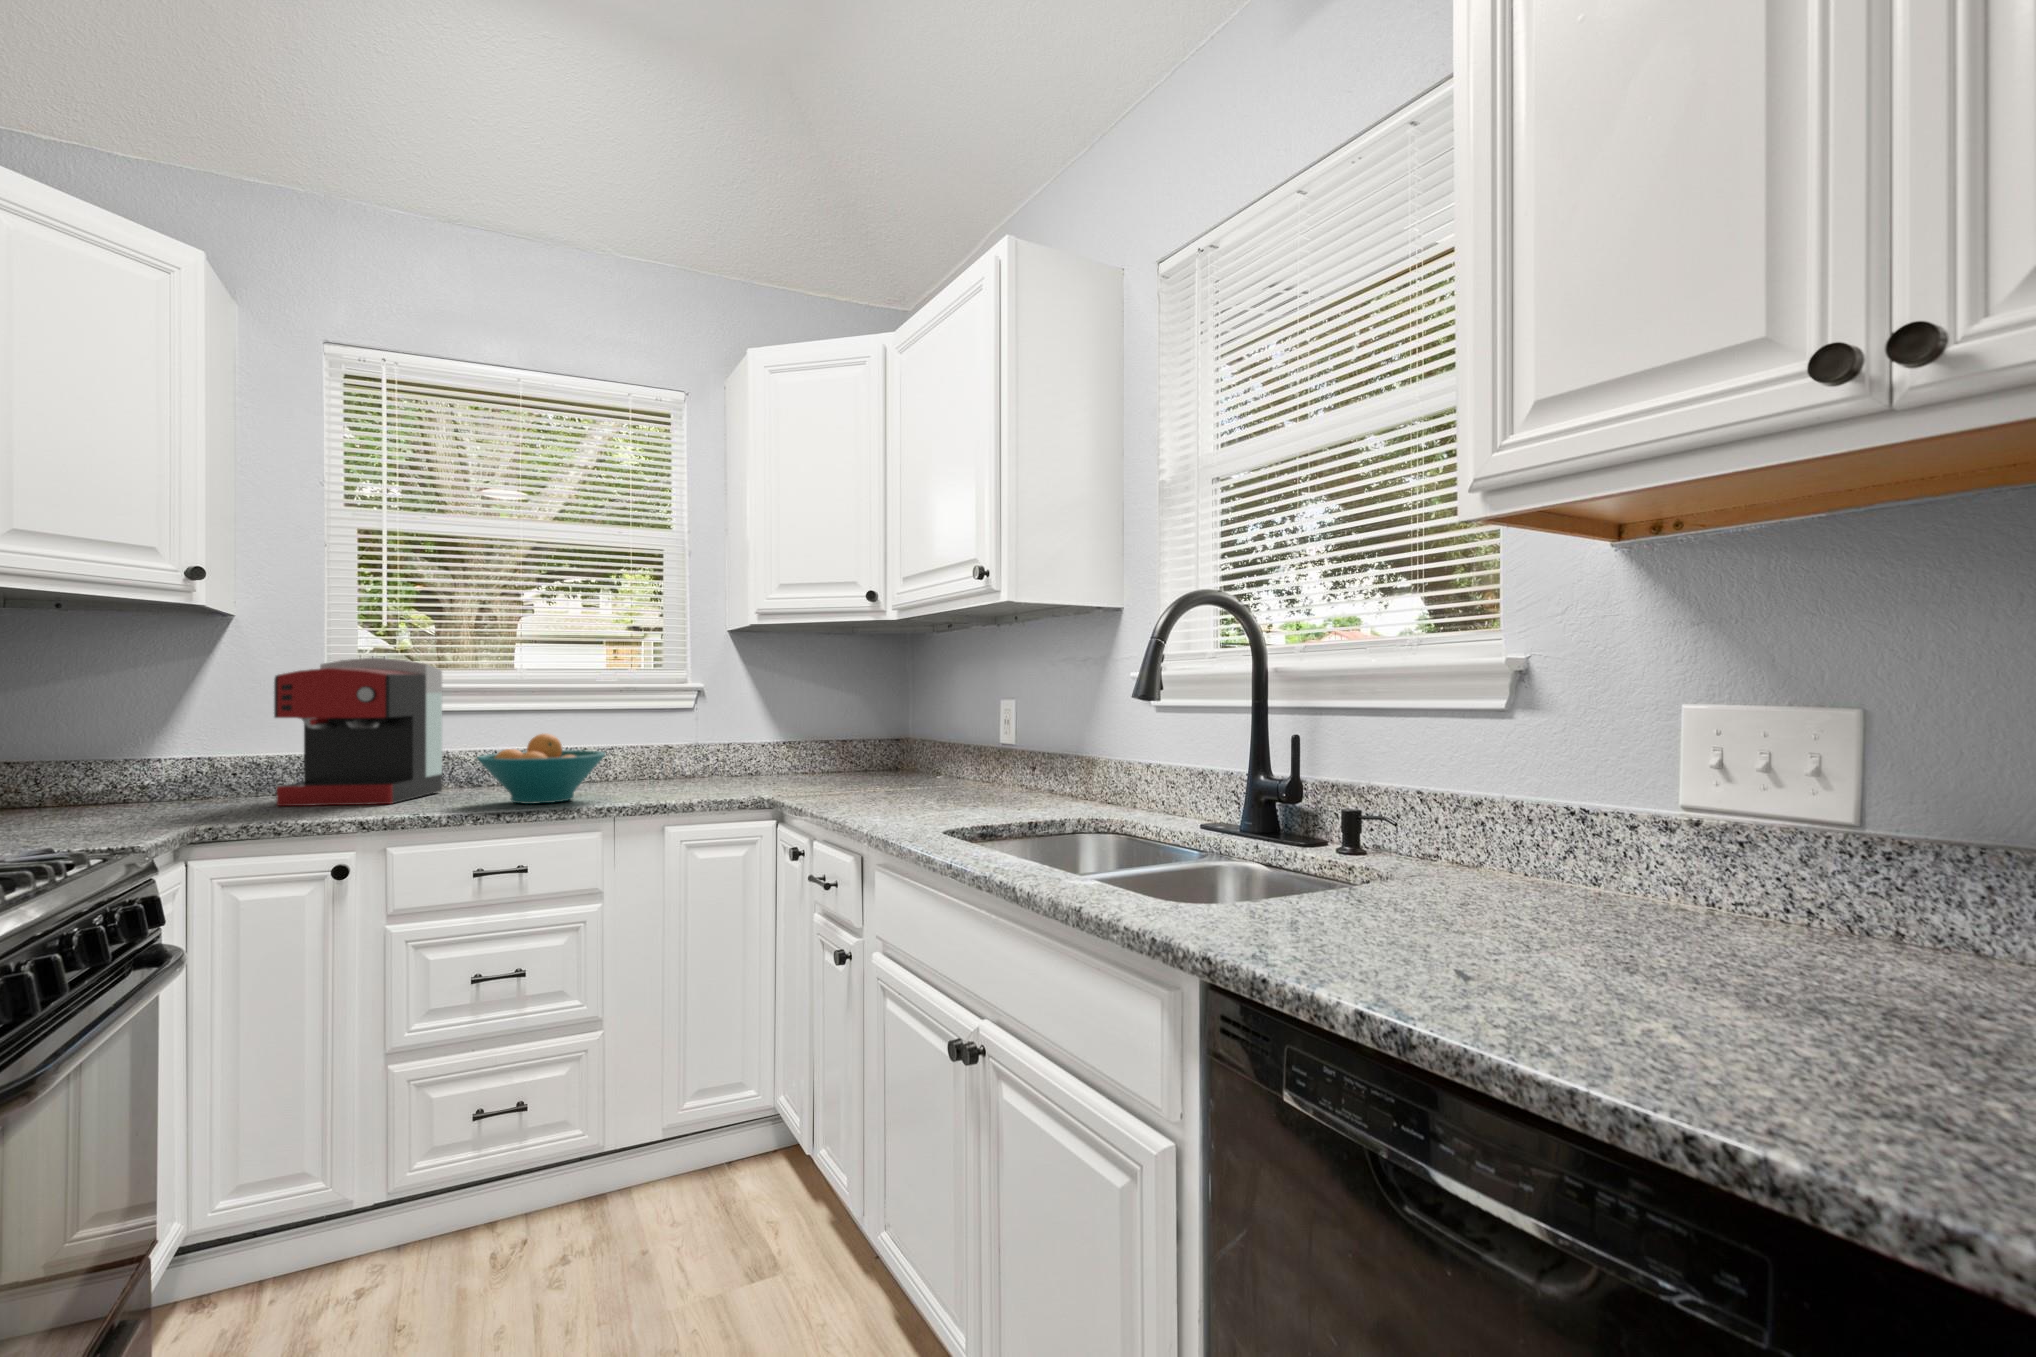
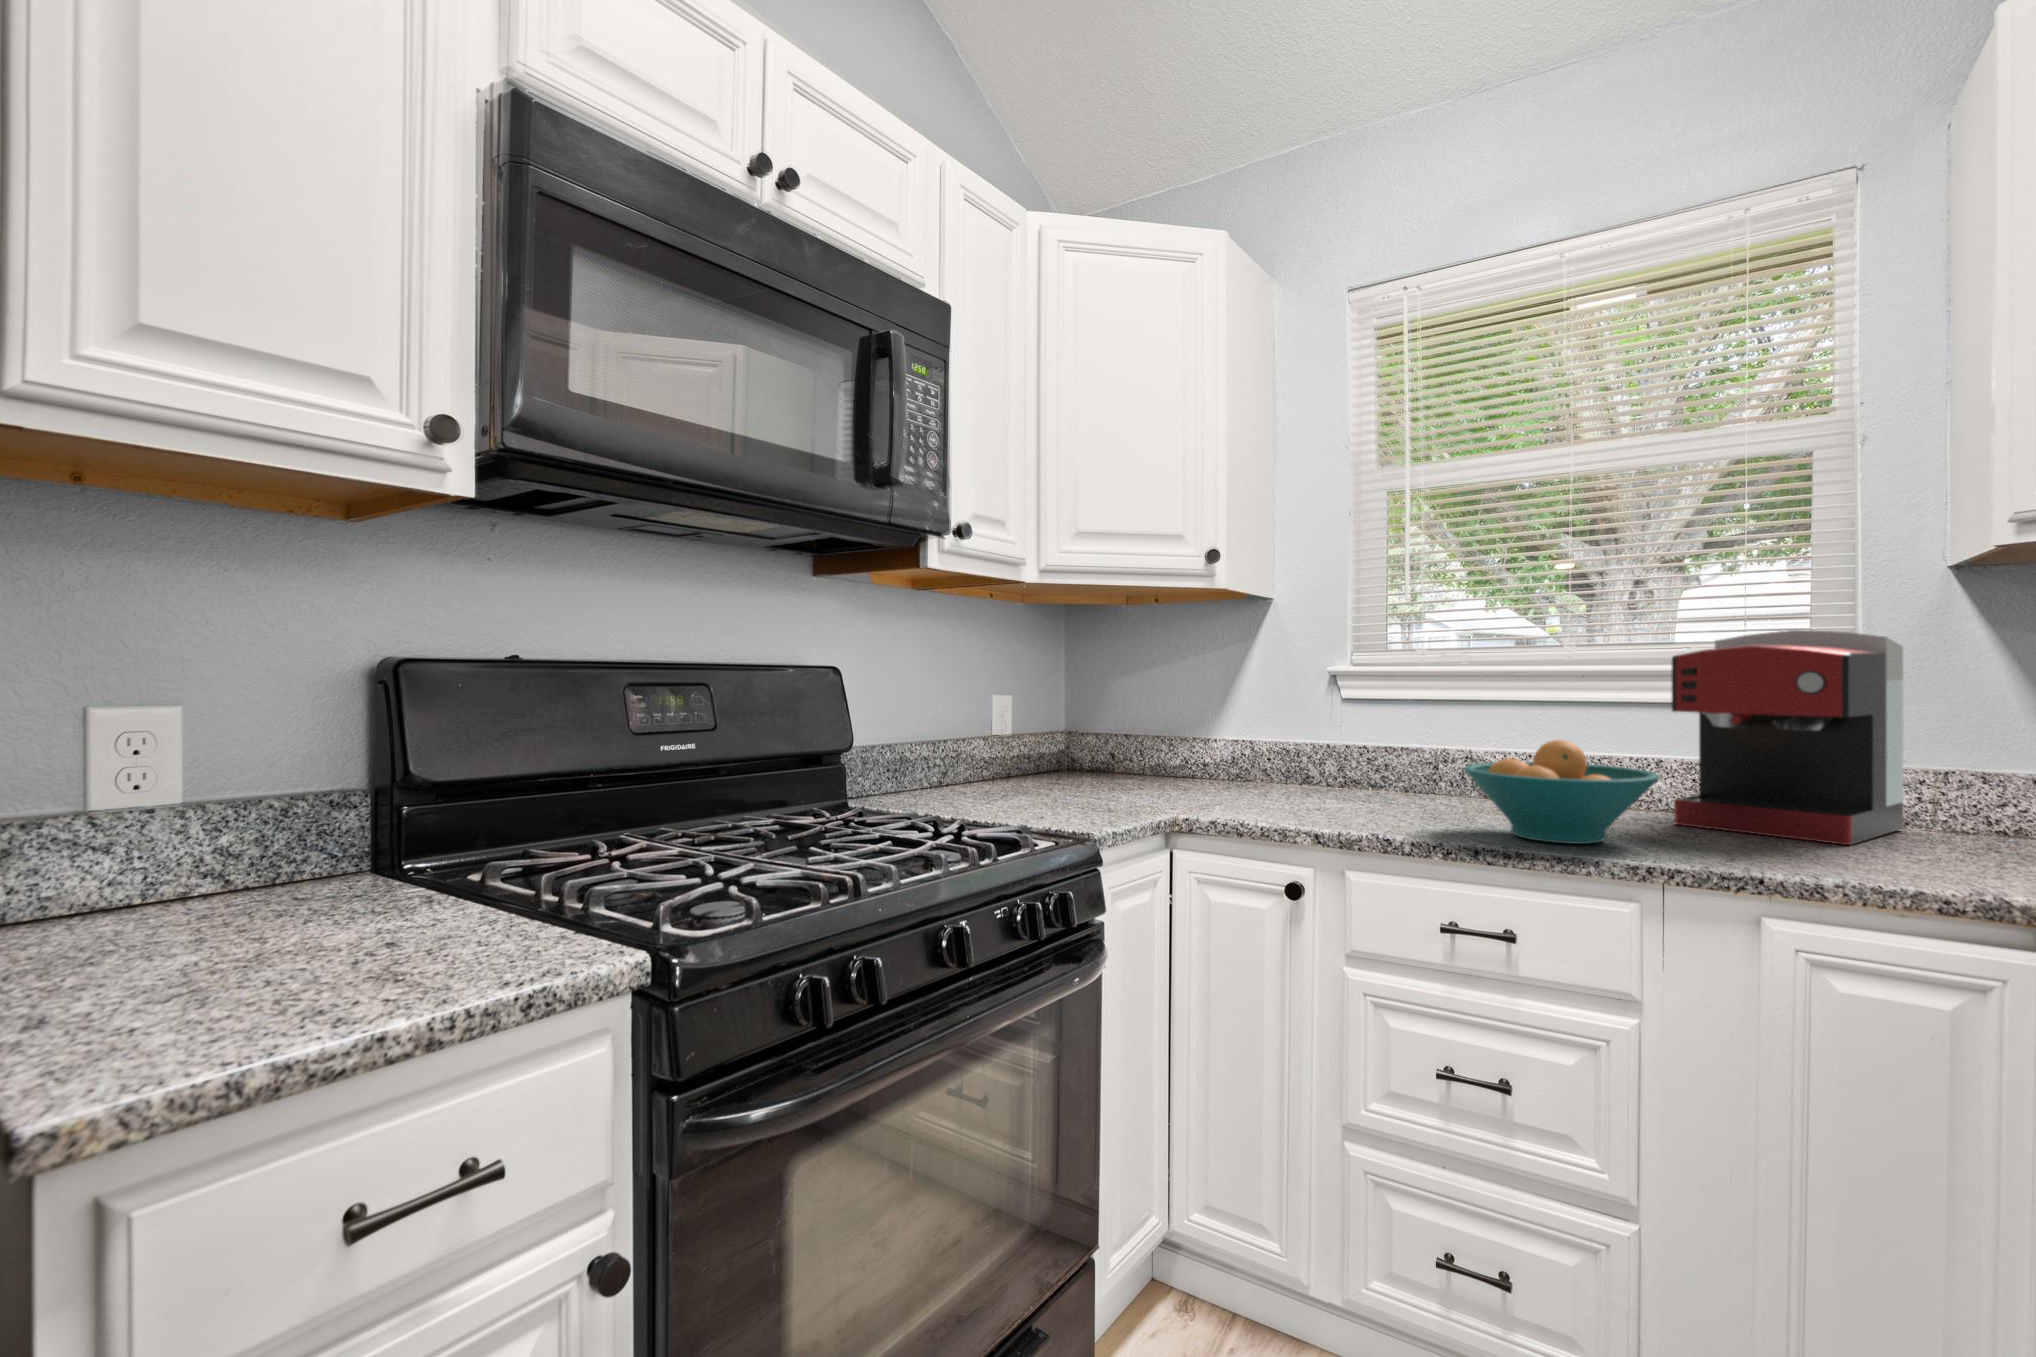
coffee maker: present [274,658,442,806] -> present [1672,630,1903,845]

